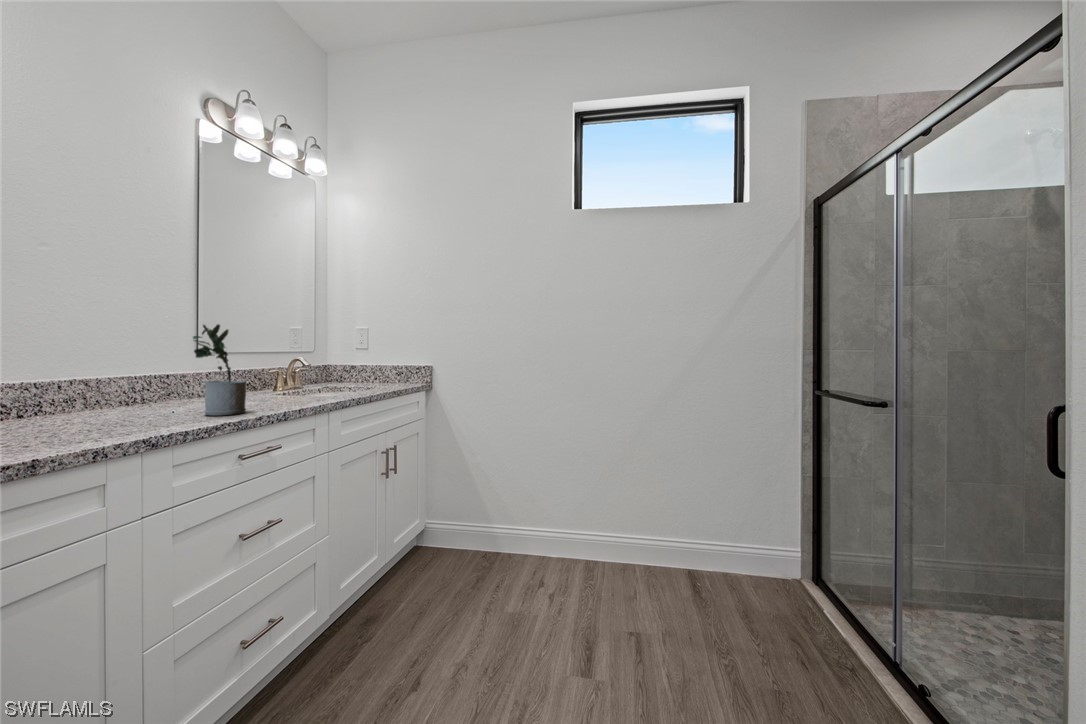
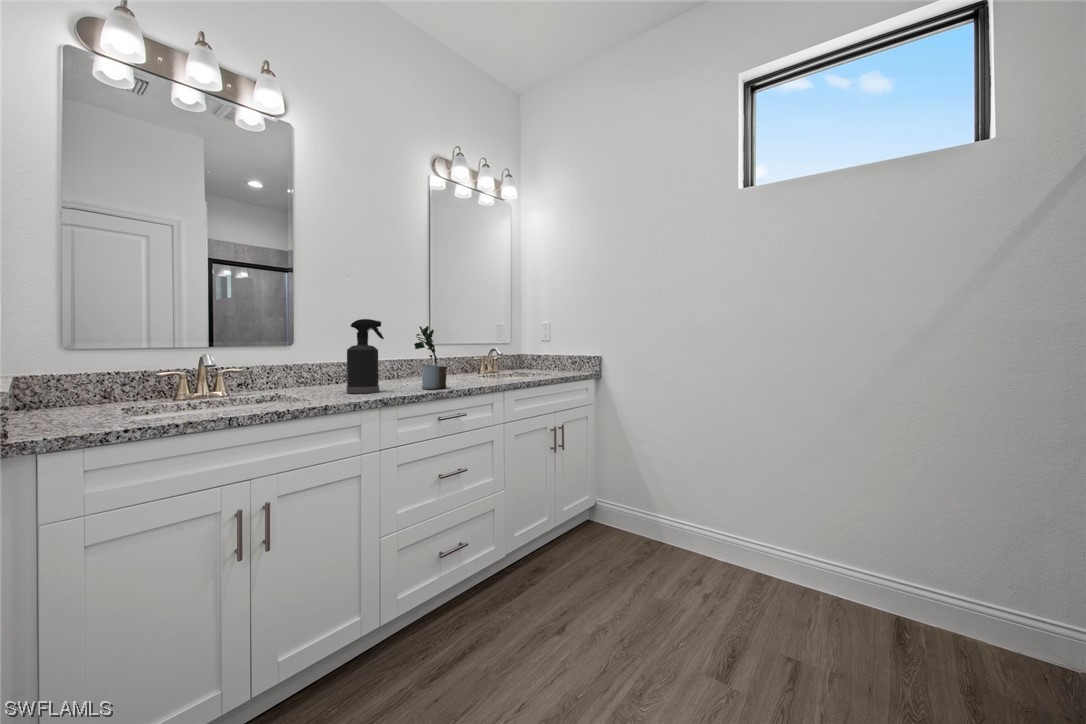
spray bottle: none [59,310,137,431] -> present [347,319,384,393]

